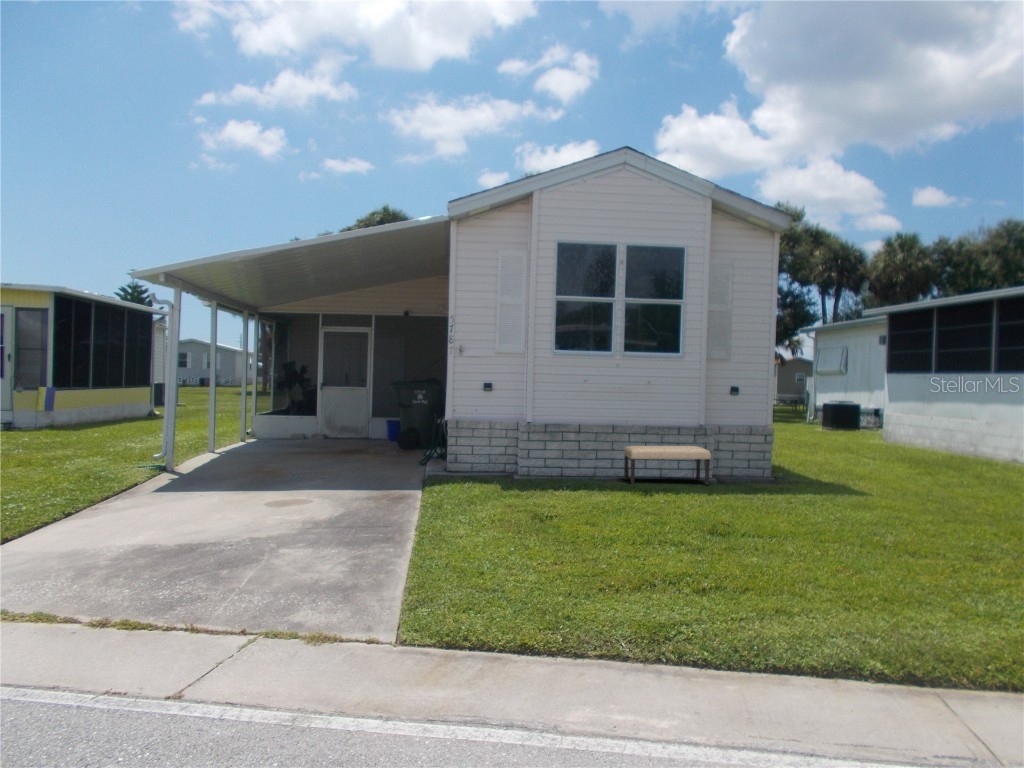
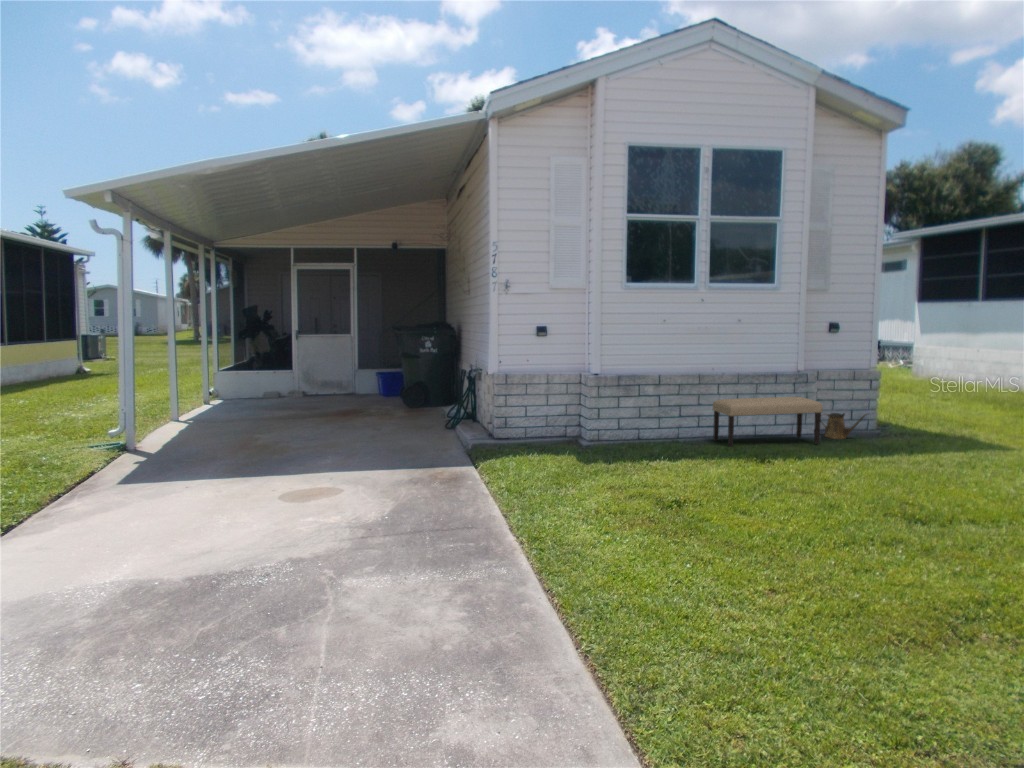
watering can: none [719,462,756,483] -> present [821,413,867,439]

